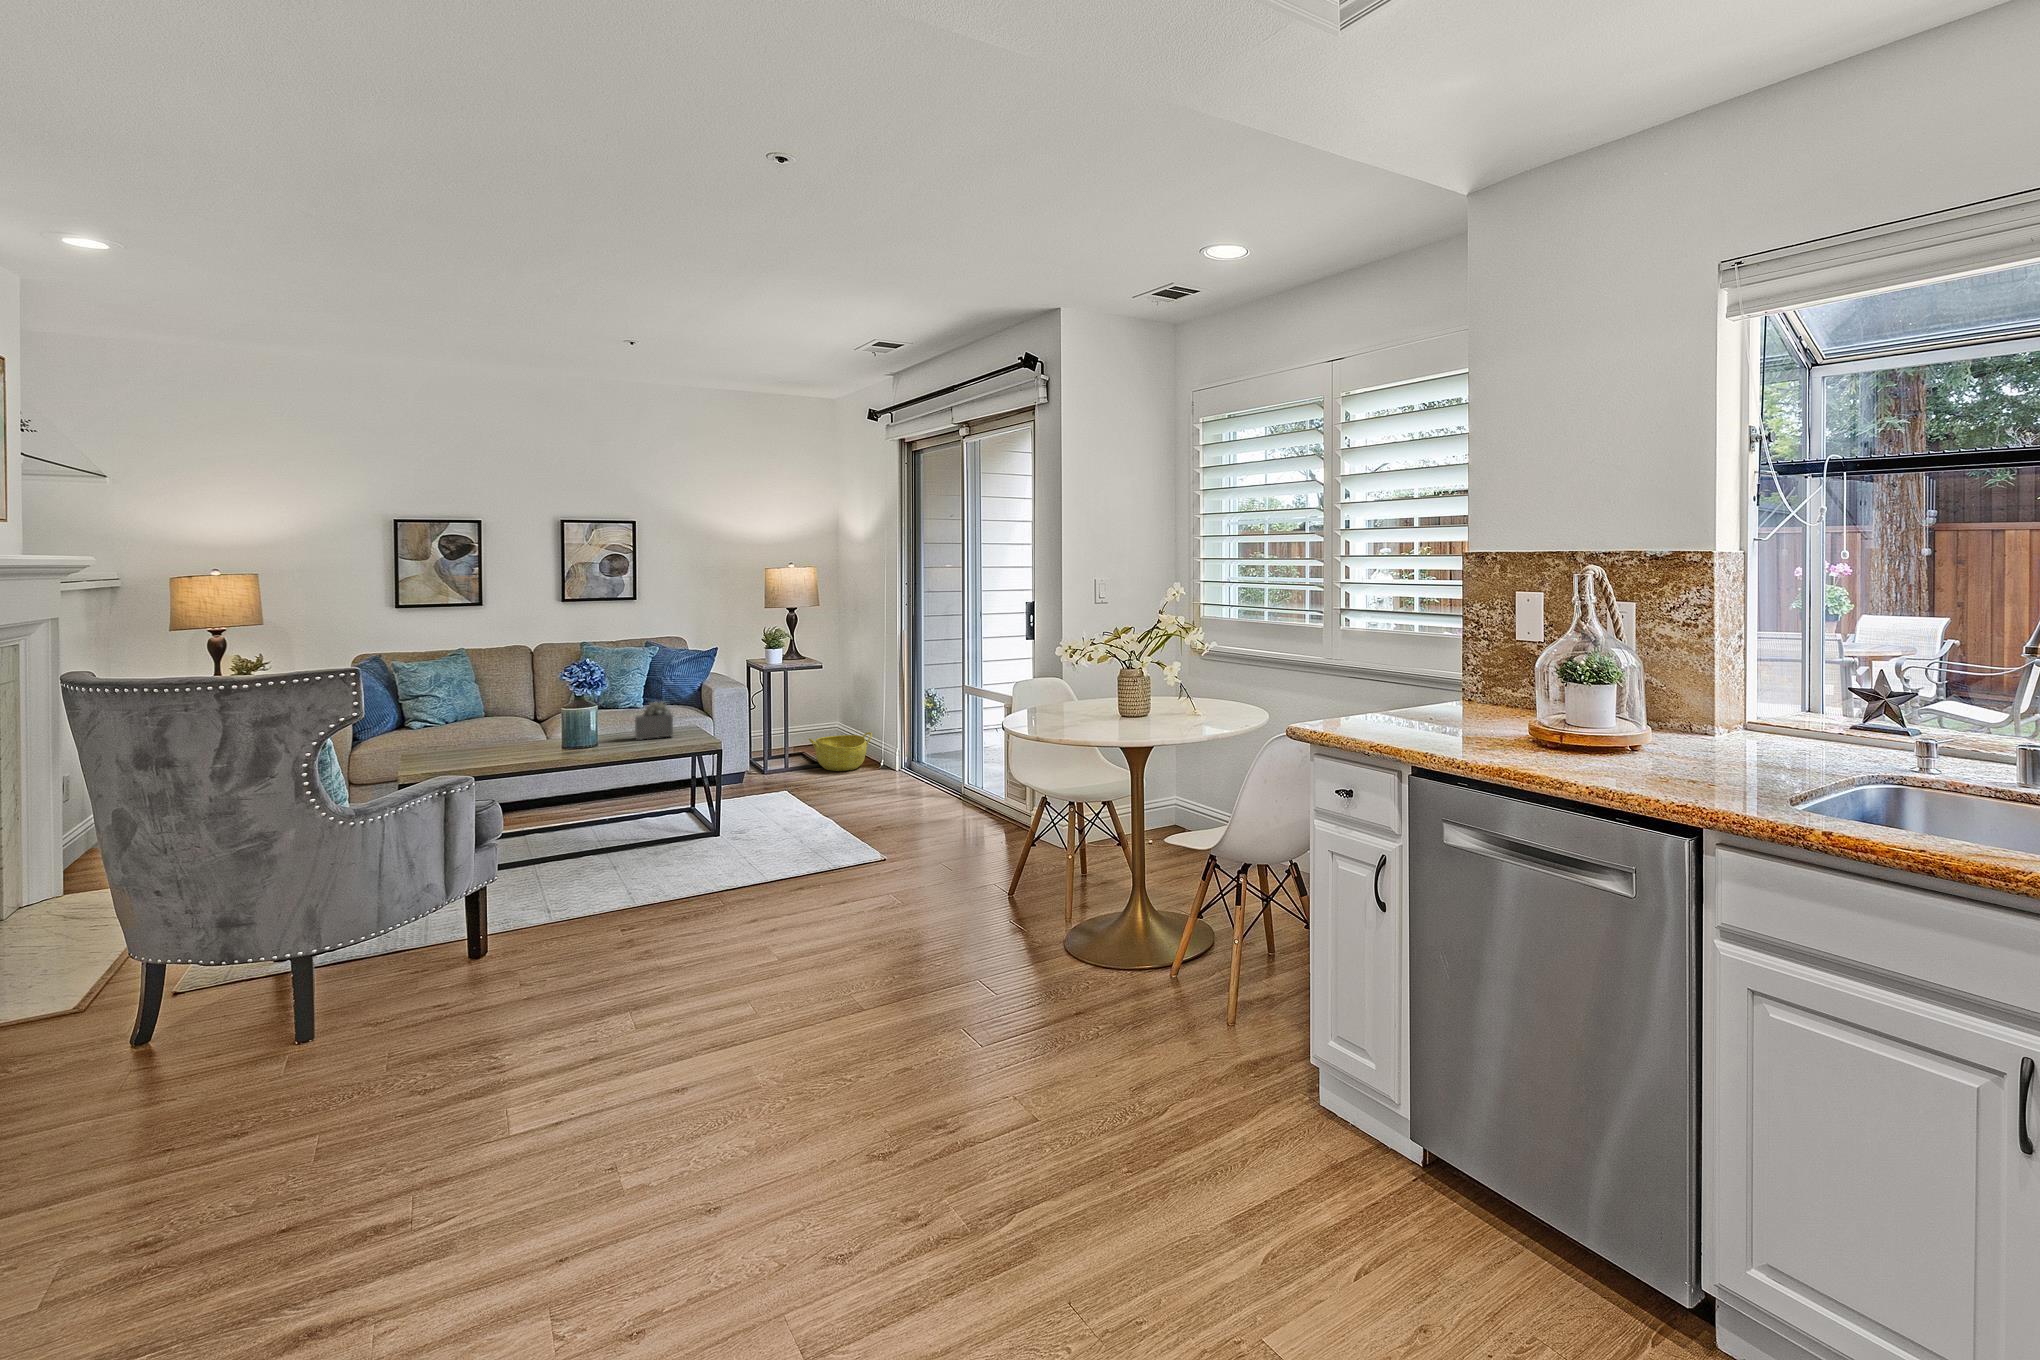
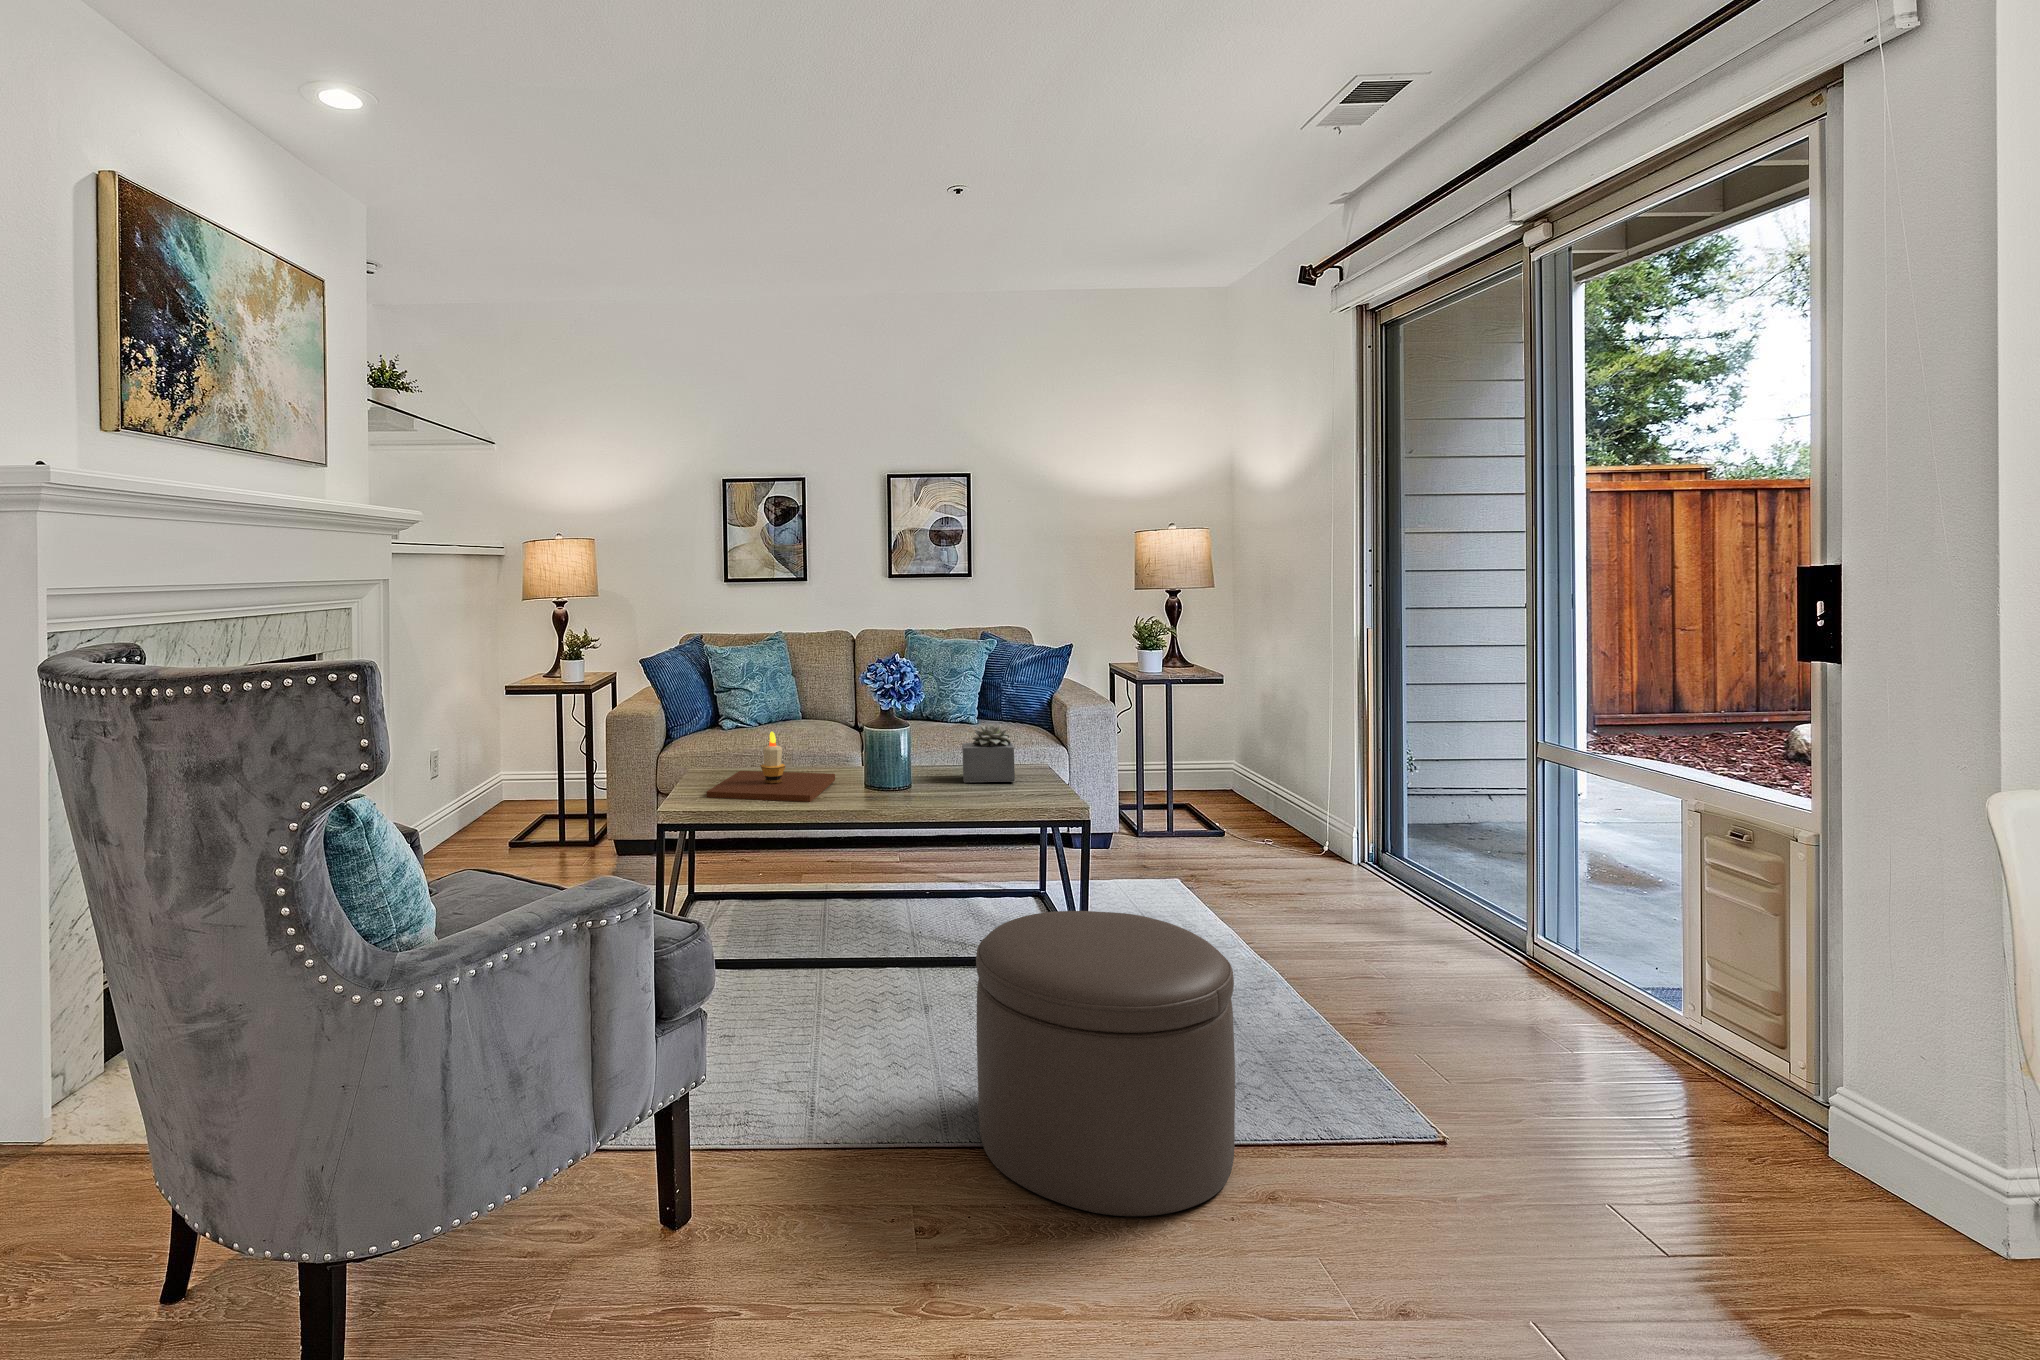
candle: none [437,716,537,766] -> present [707,732,835,802]
basket: present [809,732,872,771] -> none [1202,785,1300,845]
ottoman: none [654,784,790,914] -> present [976,911,1235,1216]

